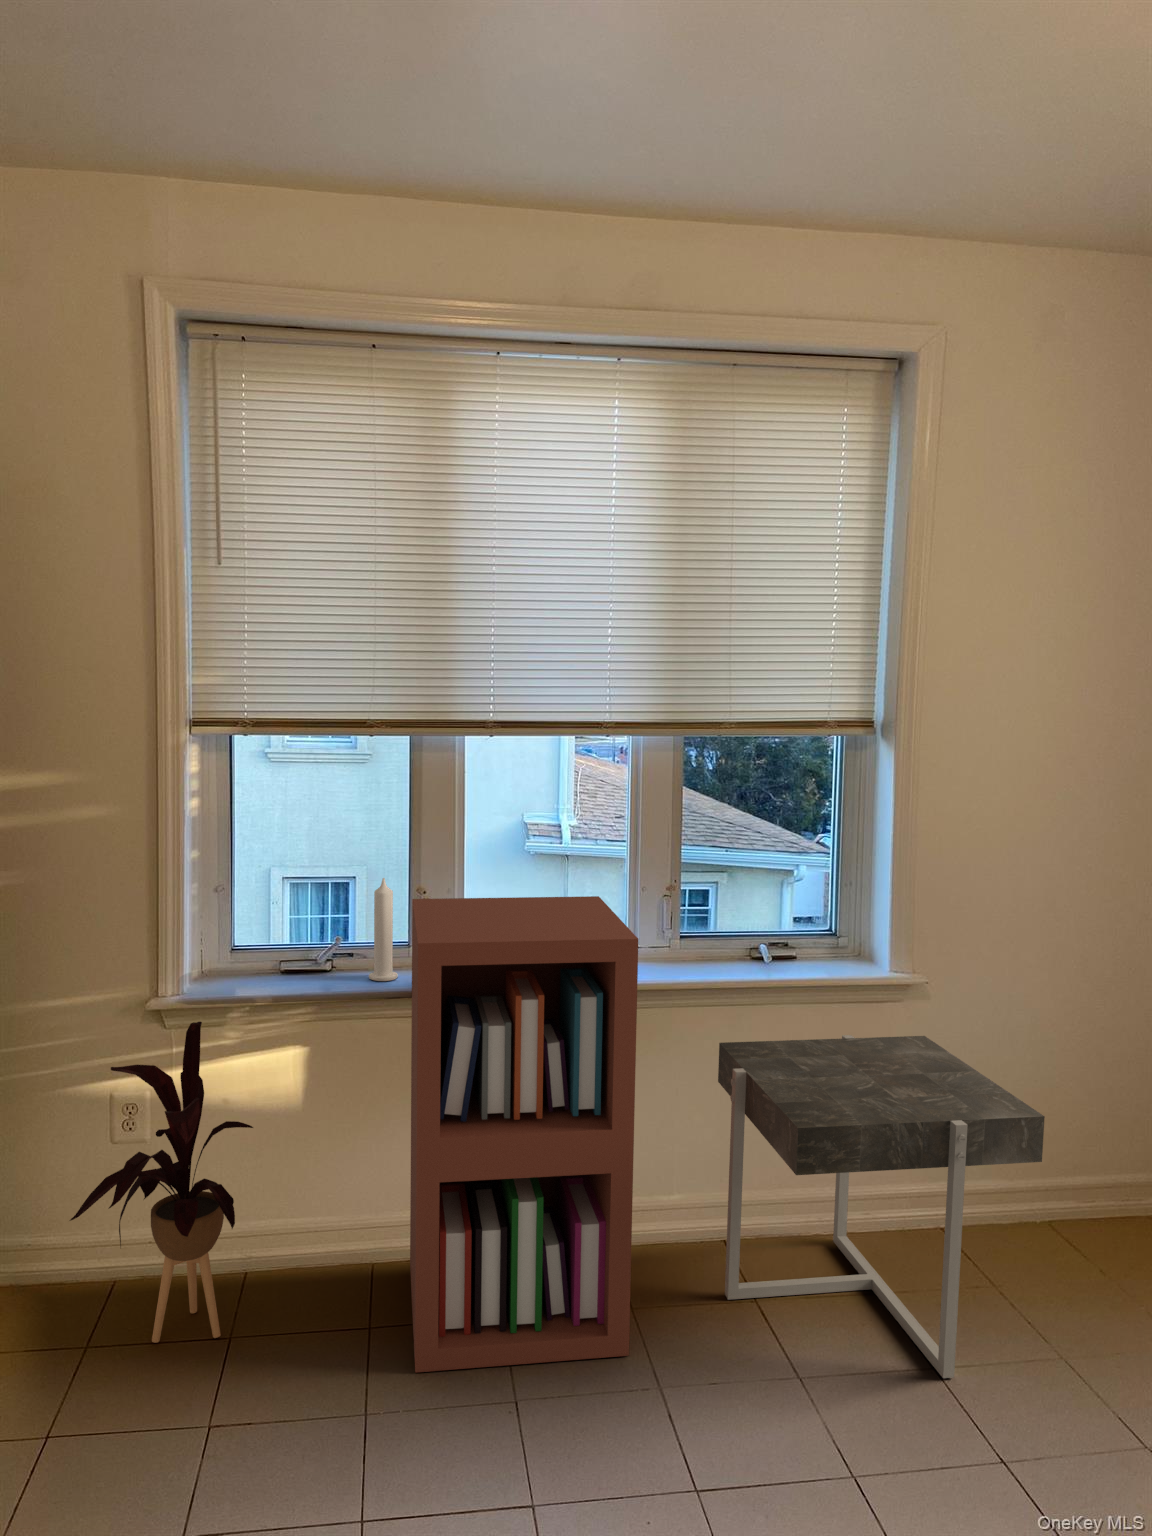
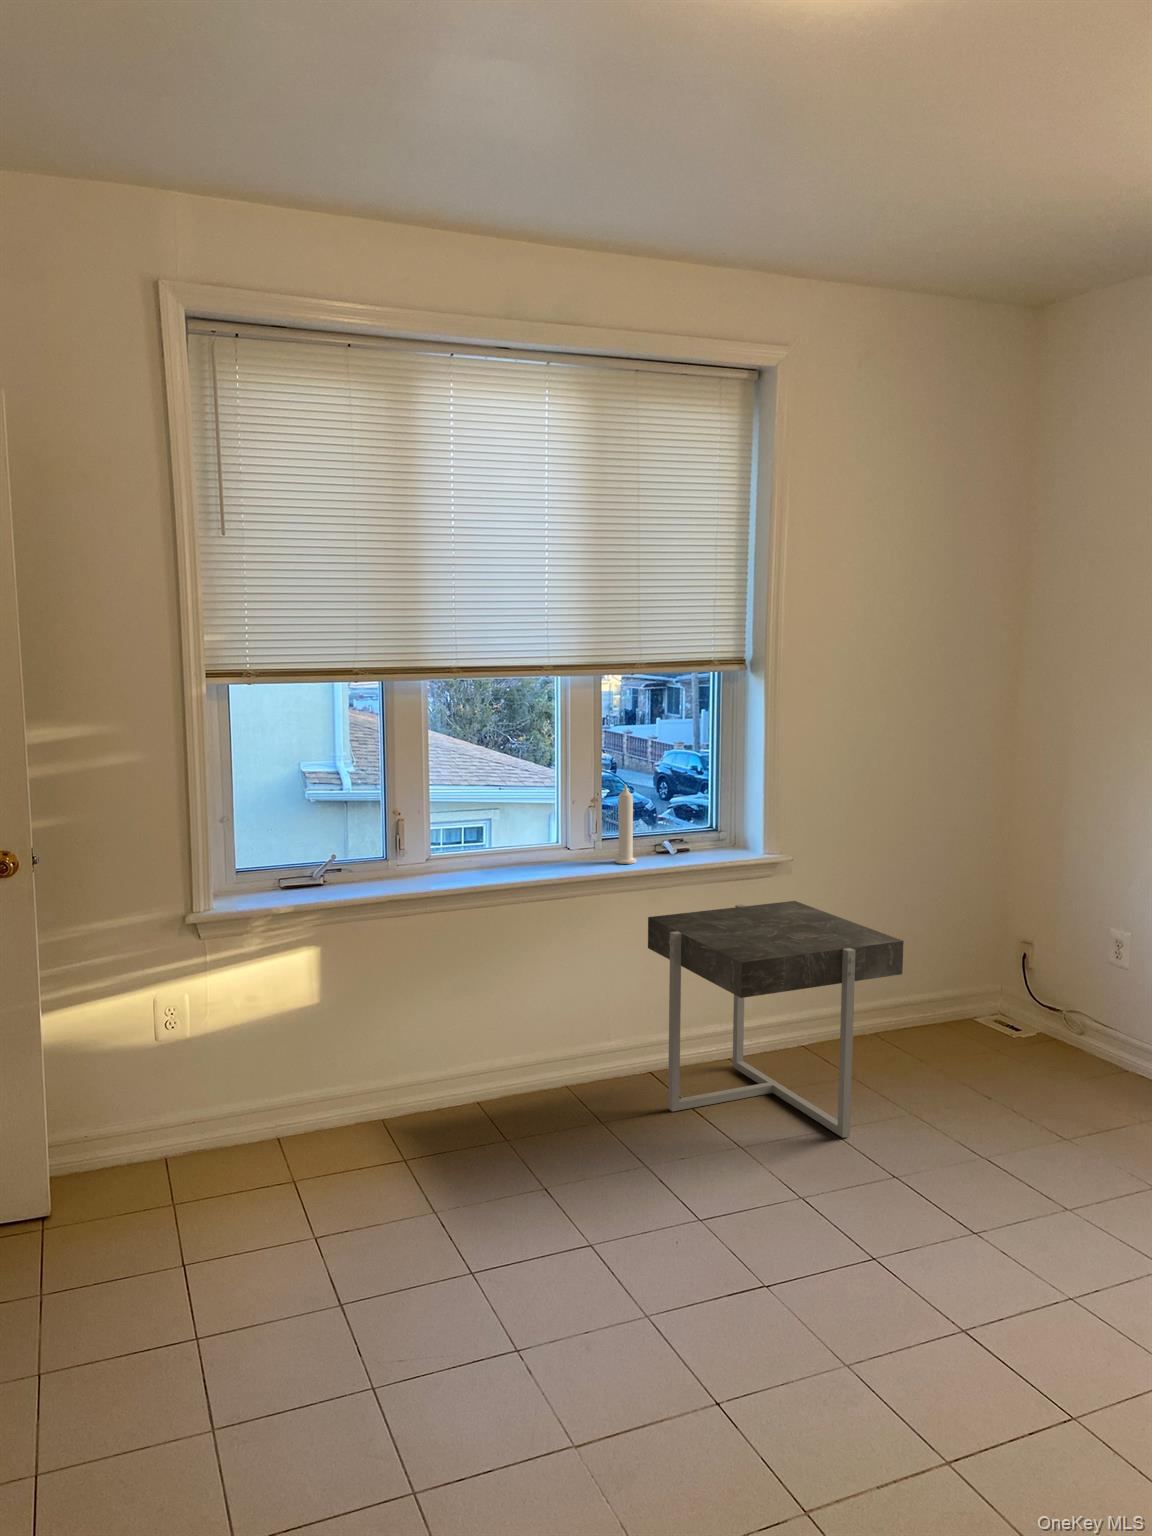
candle: present [369,878,398,981] -> present [615,785,637,864]
bookshelf: present [410,896,638,1372] -> none [405,806,616,1185]
house plant: present [70,1022,253,1343] -> none [166,922,305,1195]

